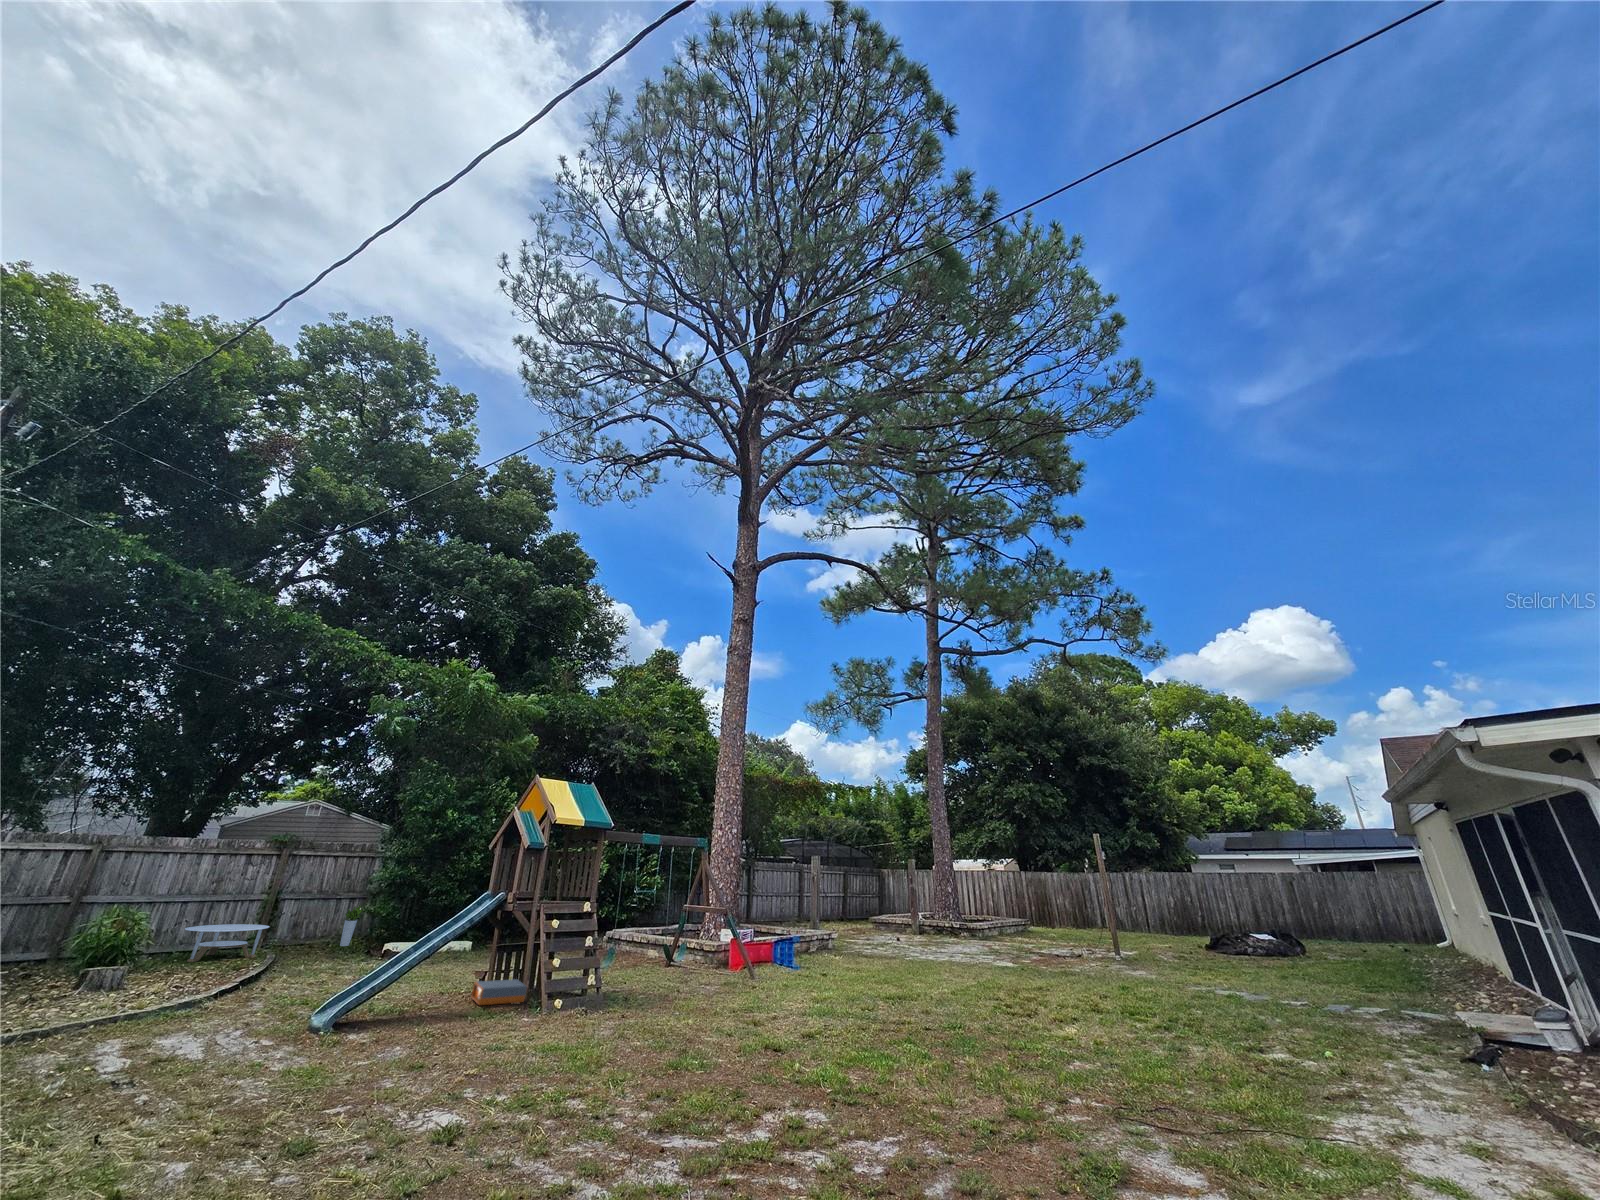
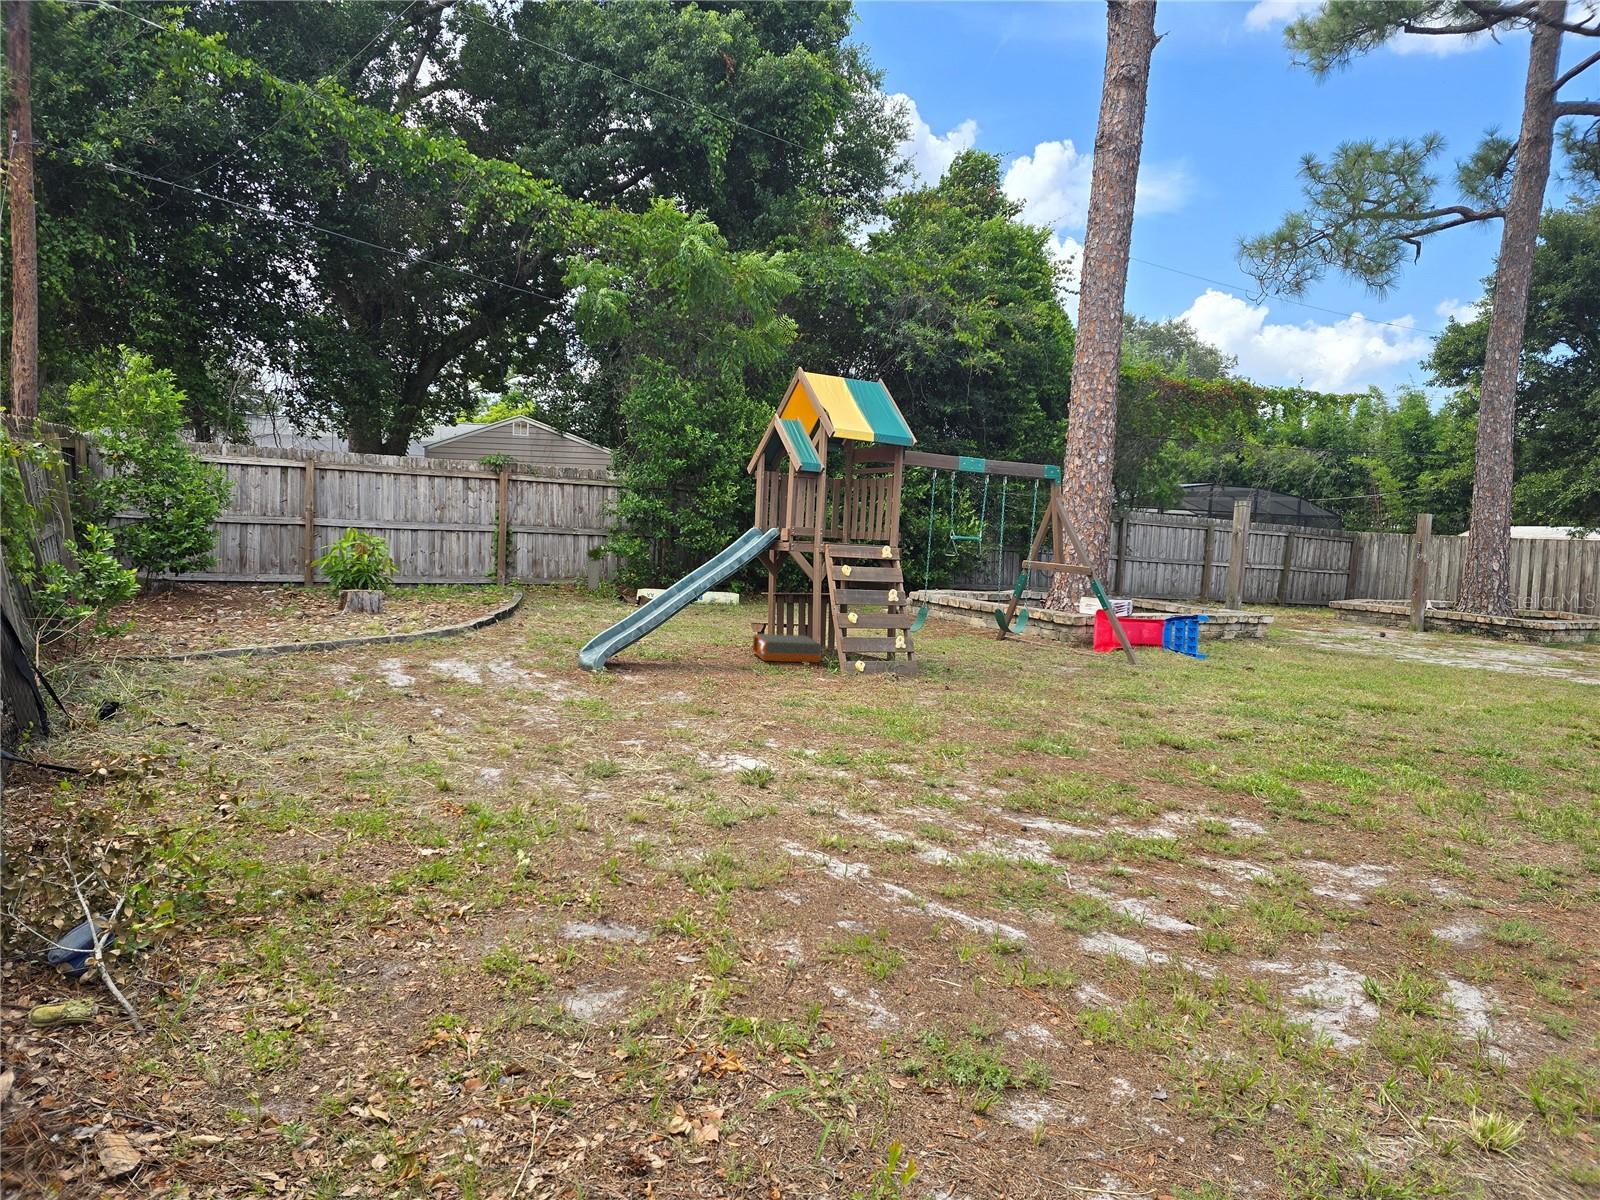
round table: present [185,924,269,962] -> none [427,556,510,593]

